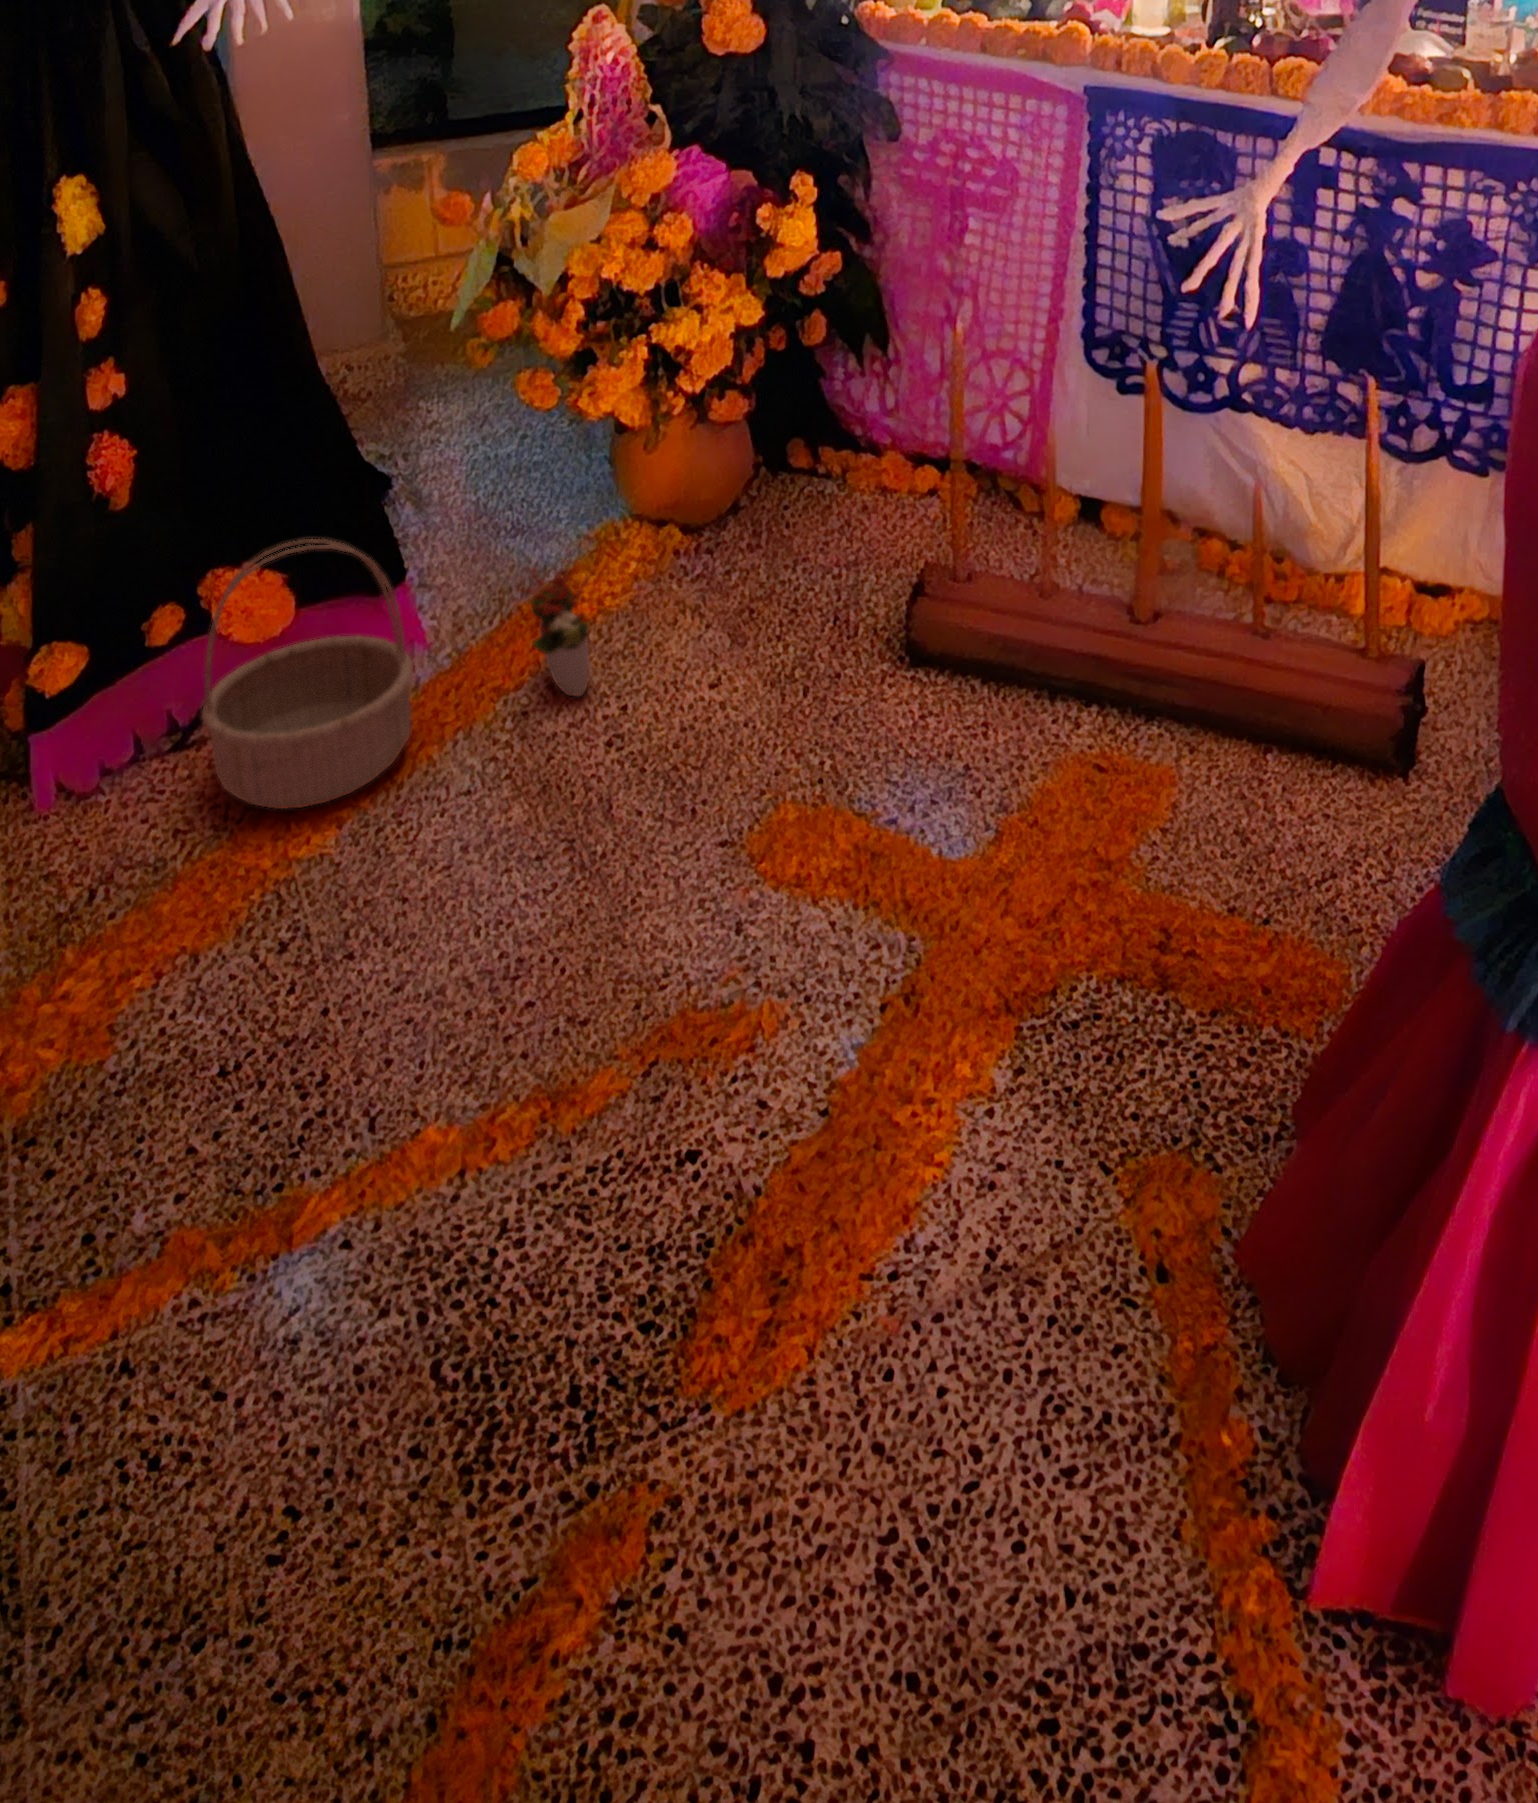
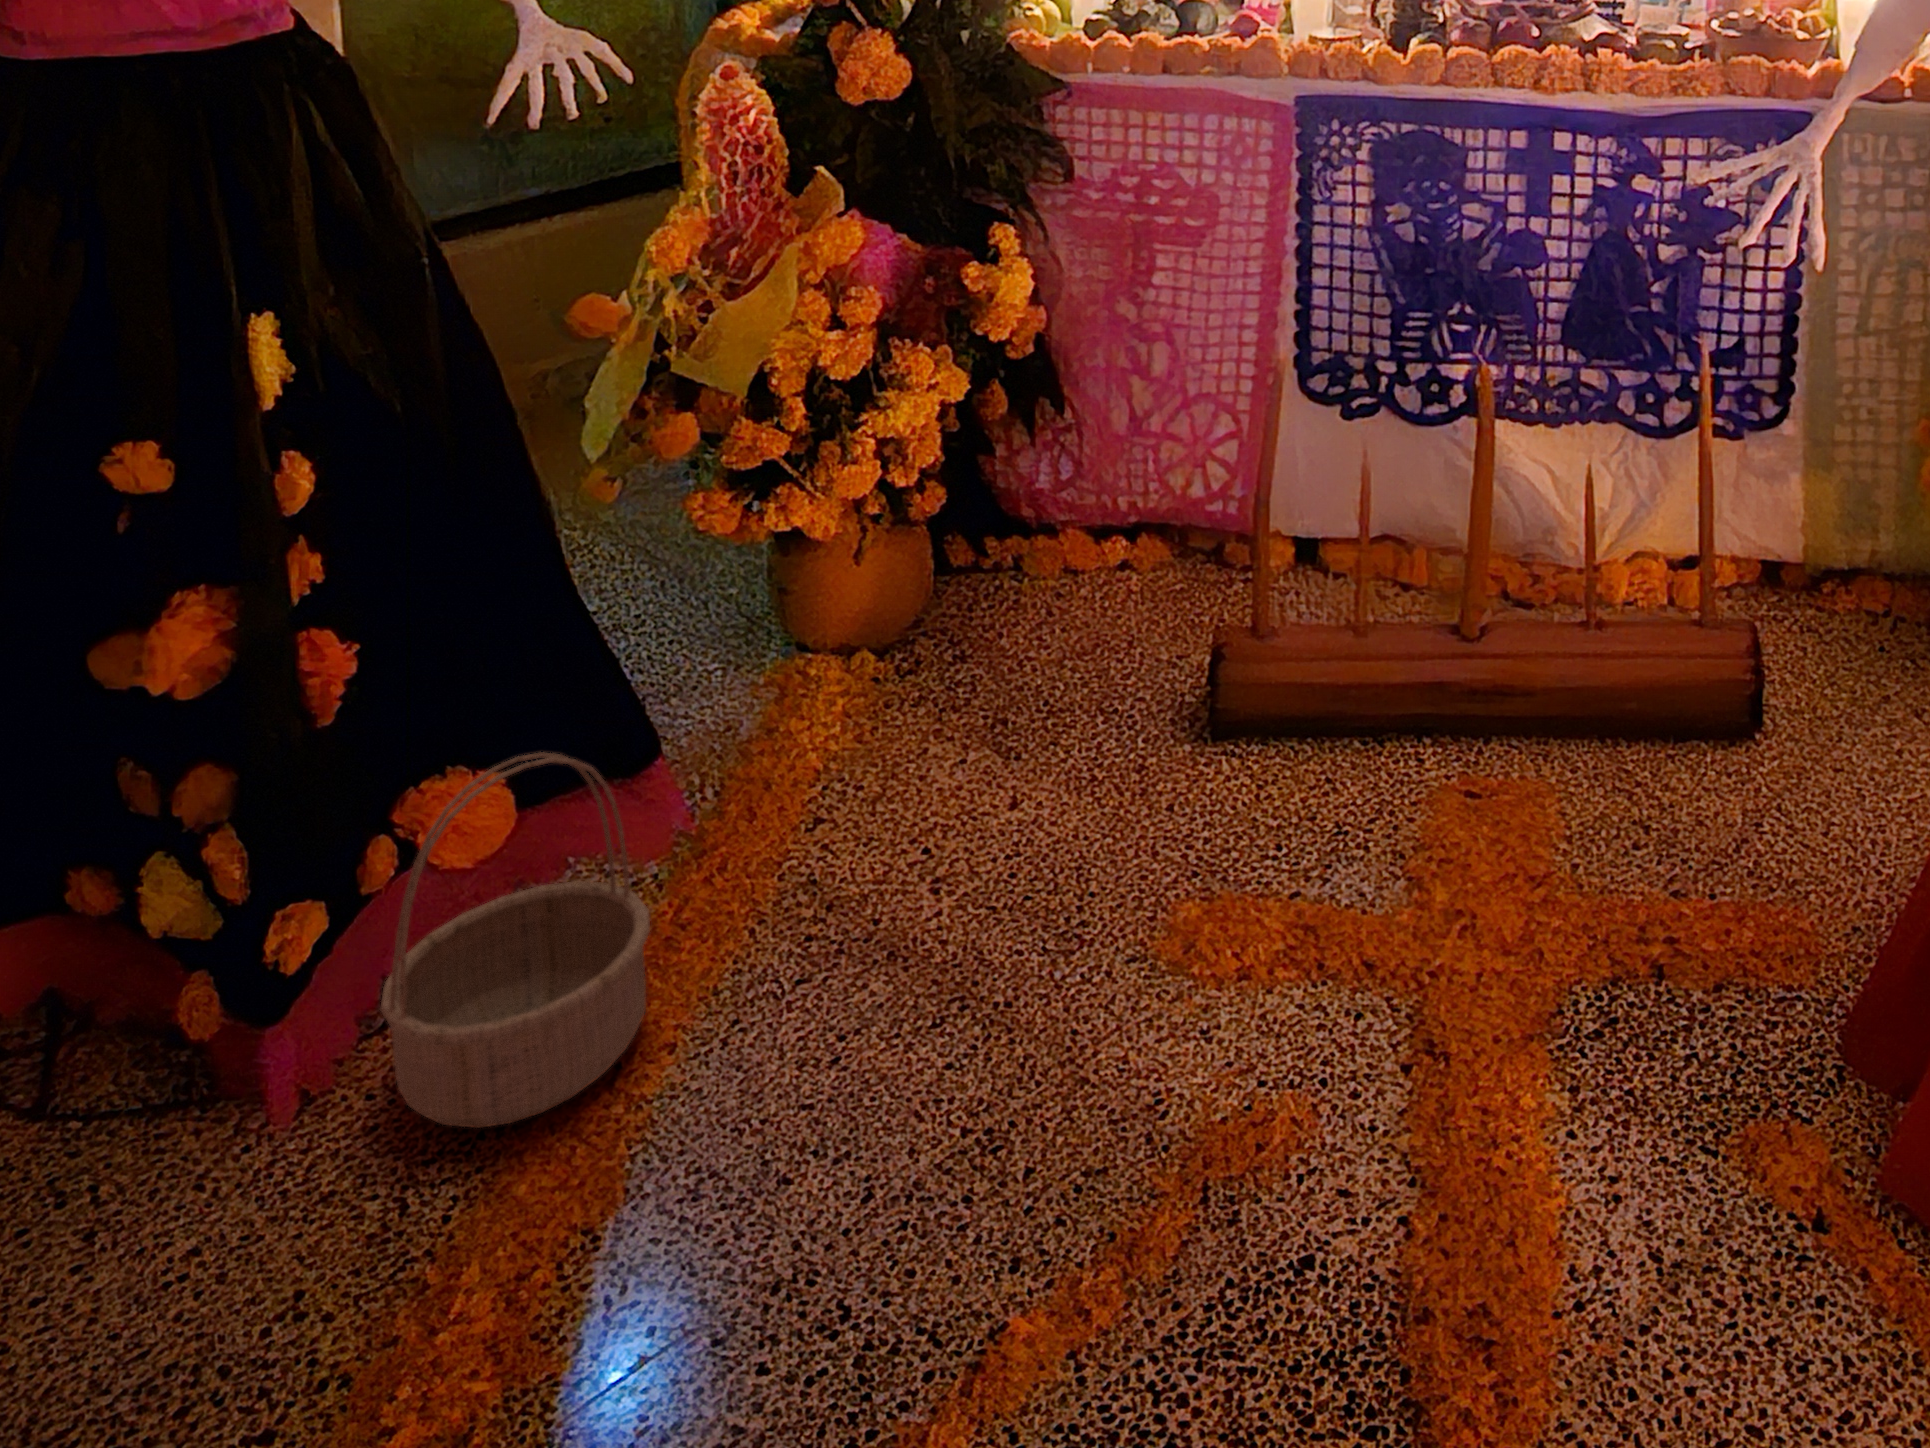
decorative plant: present [516,559,590,696] -> none [736,718,833,901]

